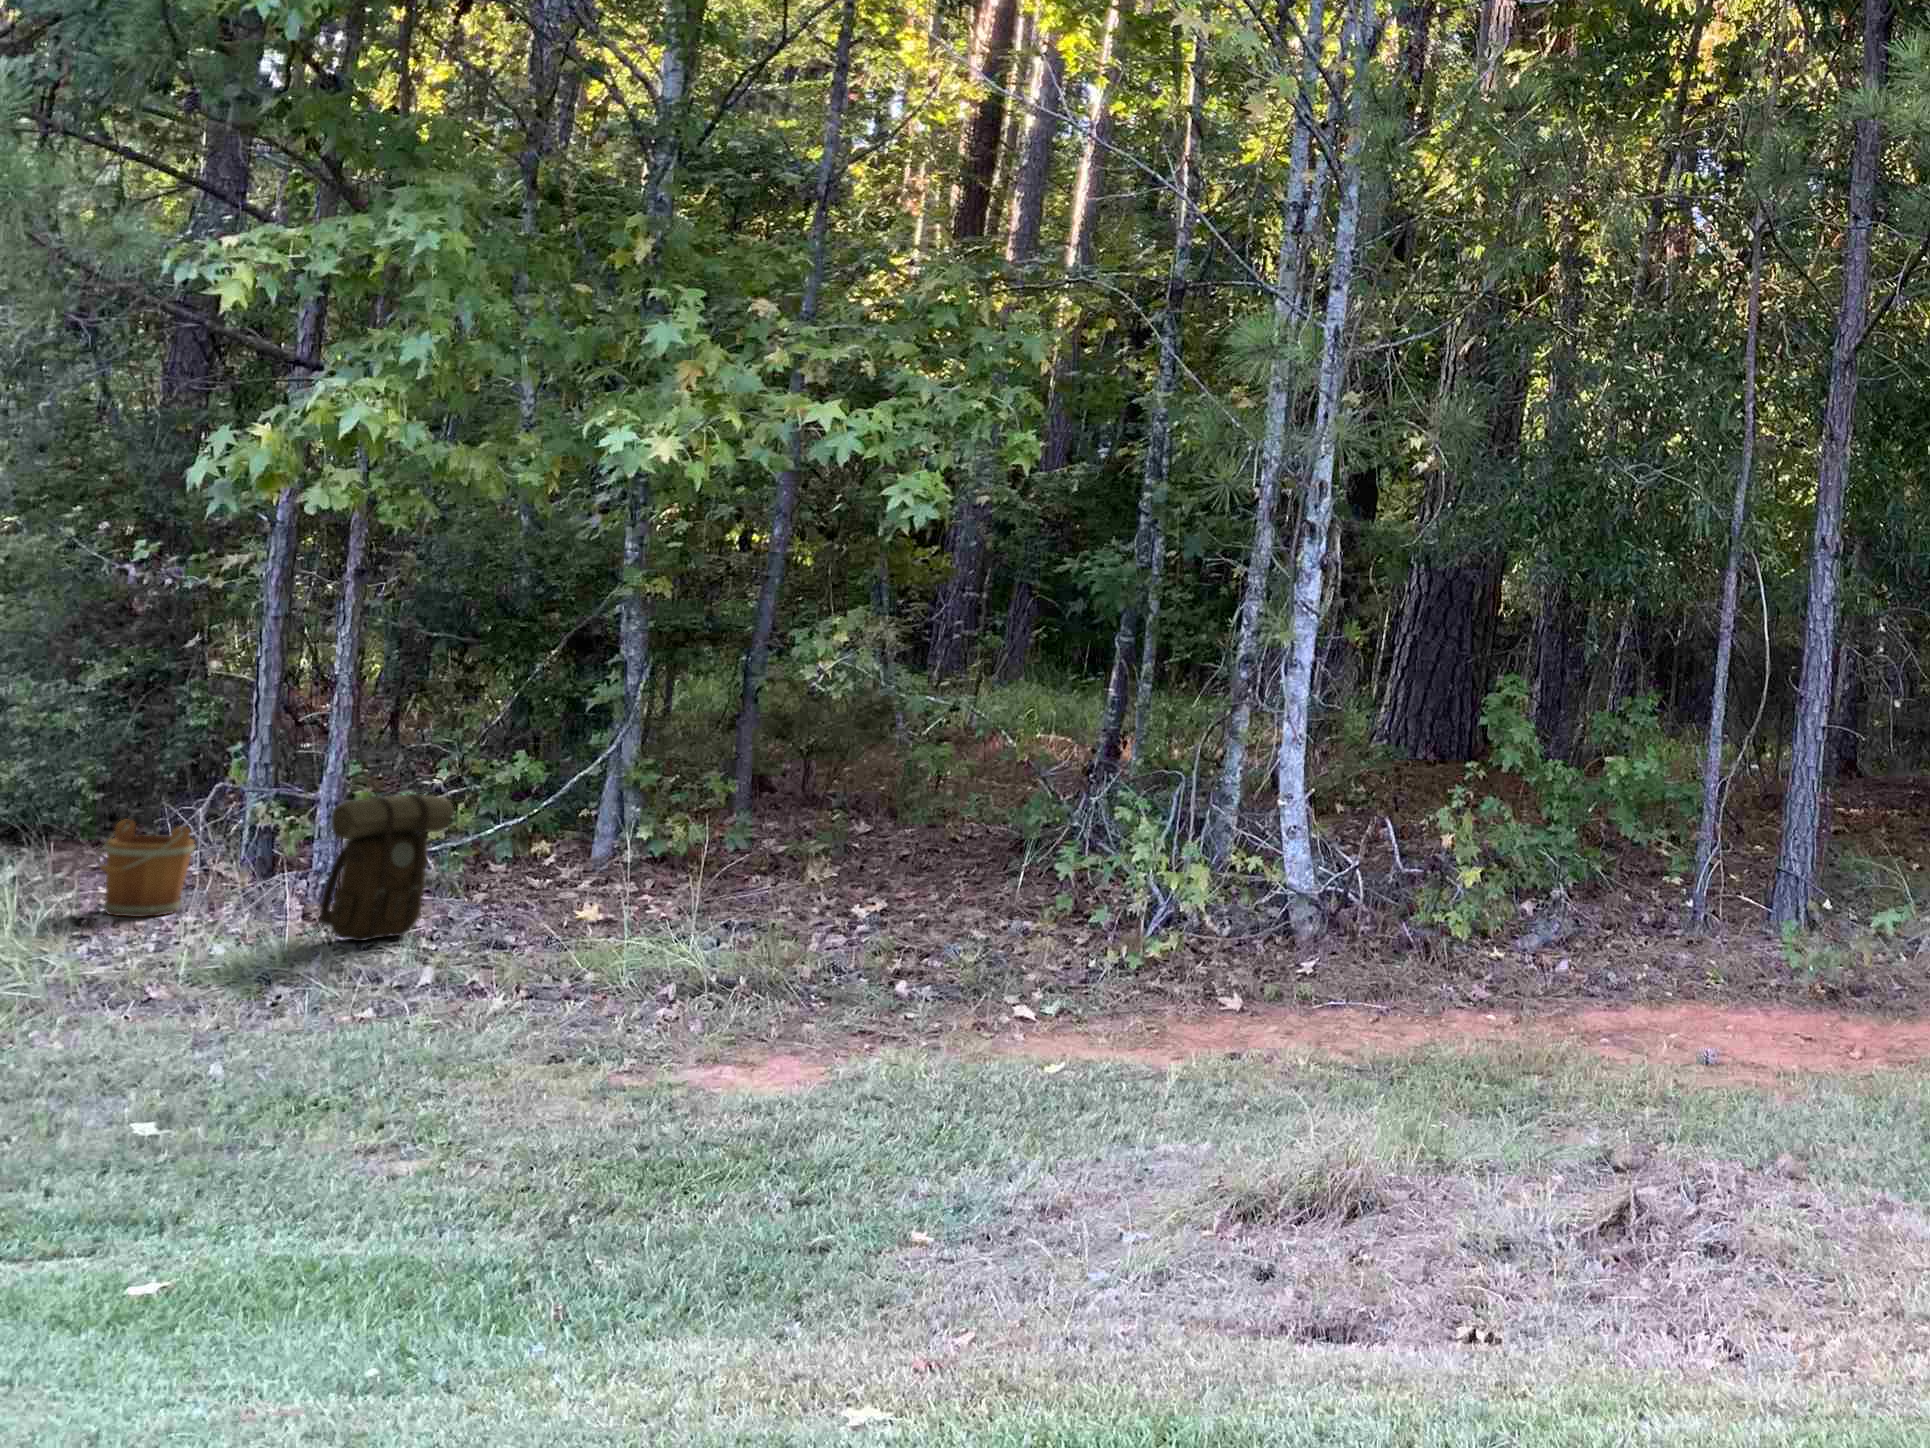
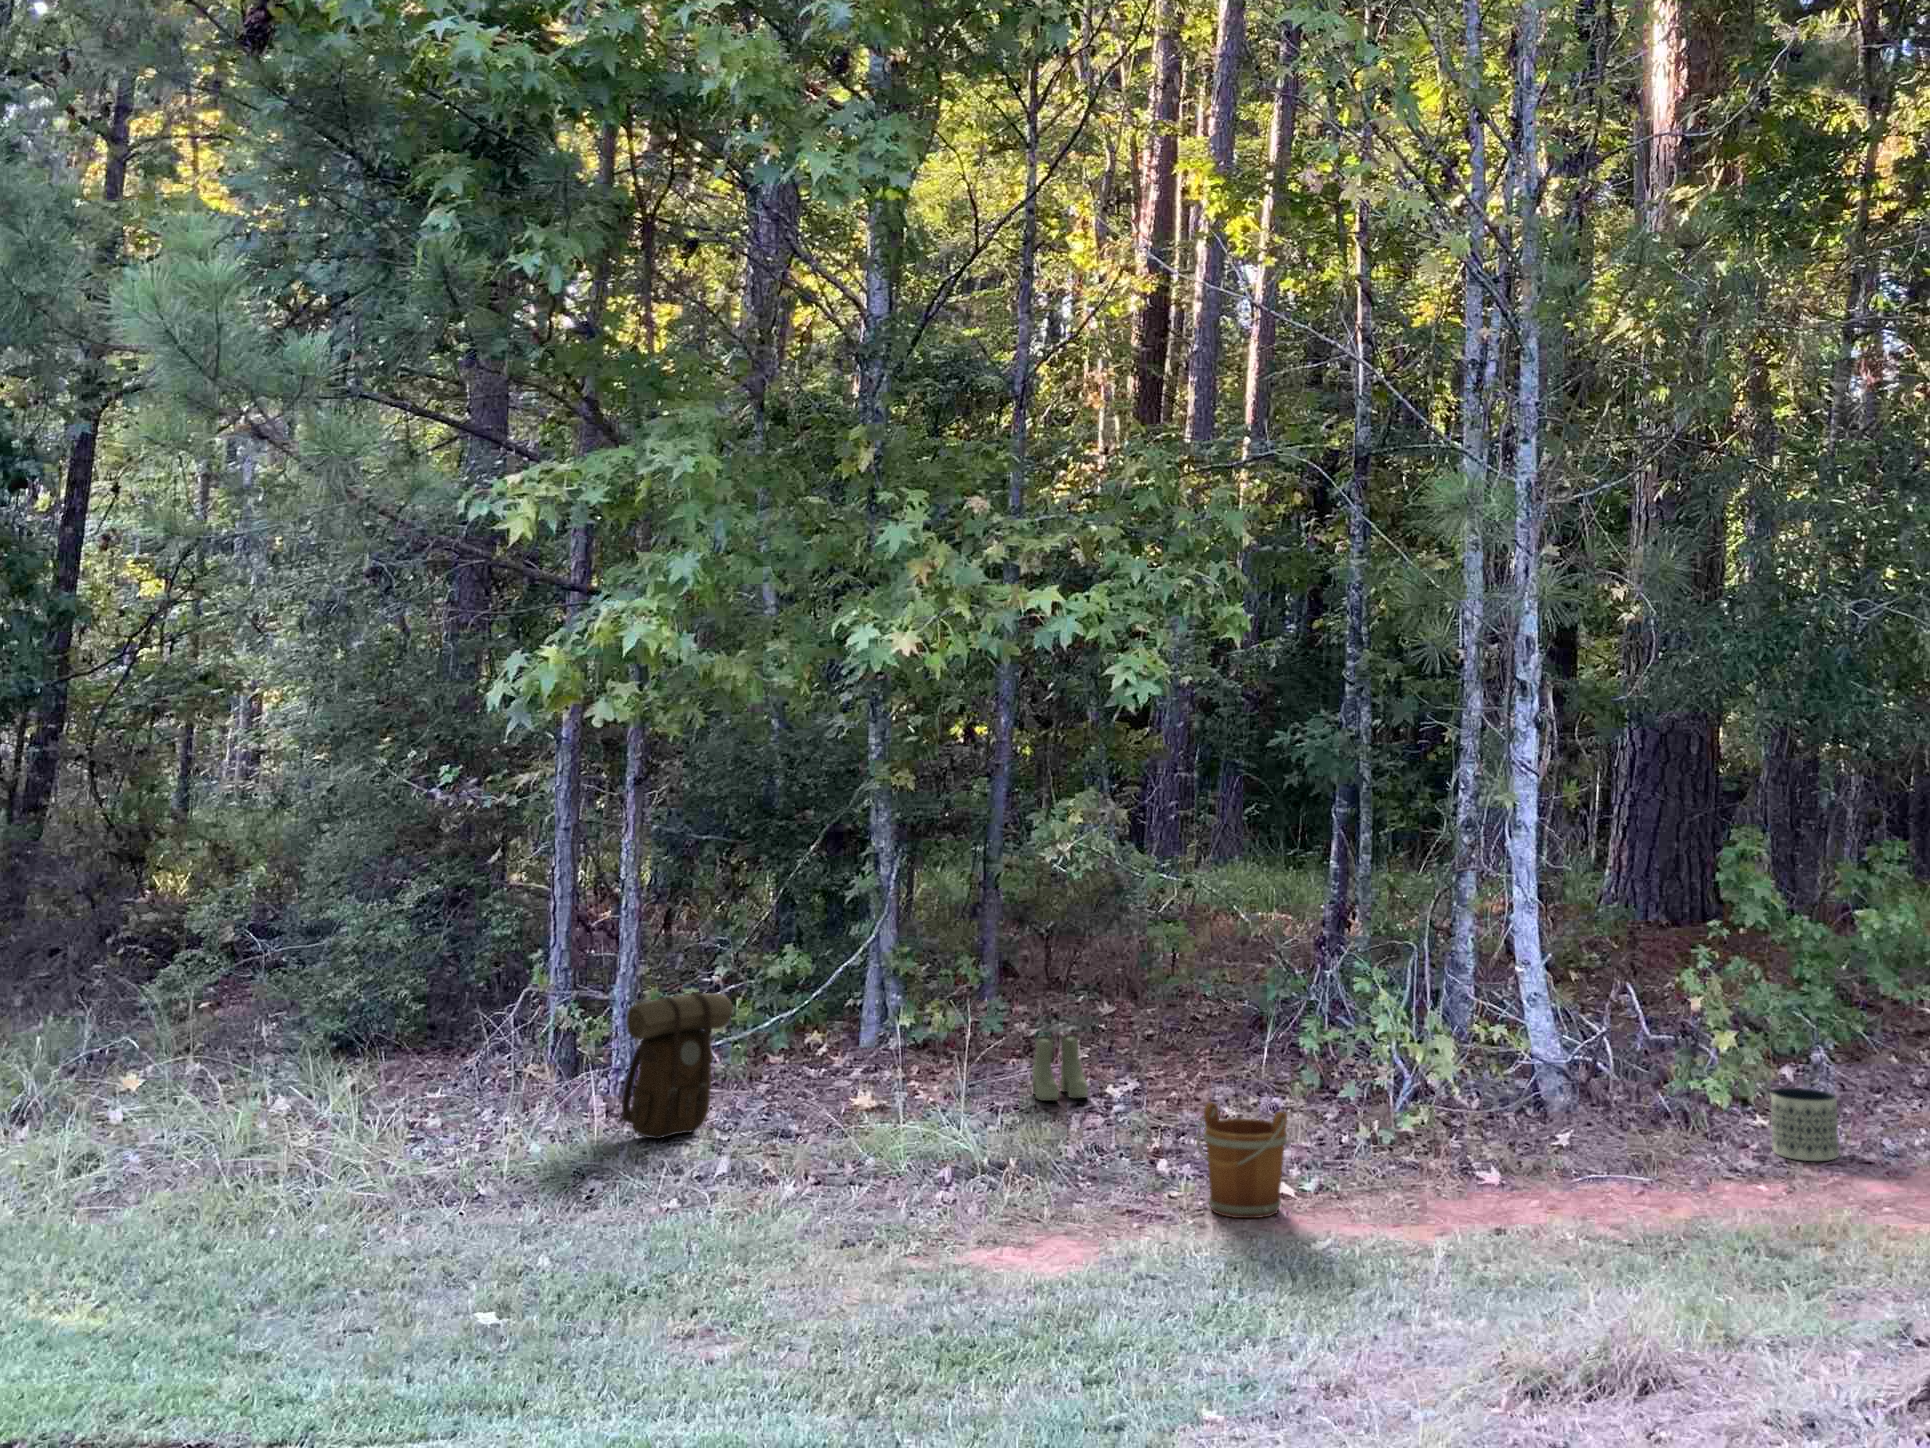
bucket: present [97,820,196,917] -> present [1197,1103,1287,1218]
boots: none [779,850,838,914] -> present [1032,1035,1088,1101]
planter: none [1499,905,1561,970] -> present [1771,1088,1839,1161]

